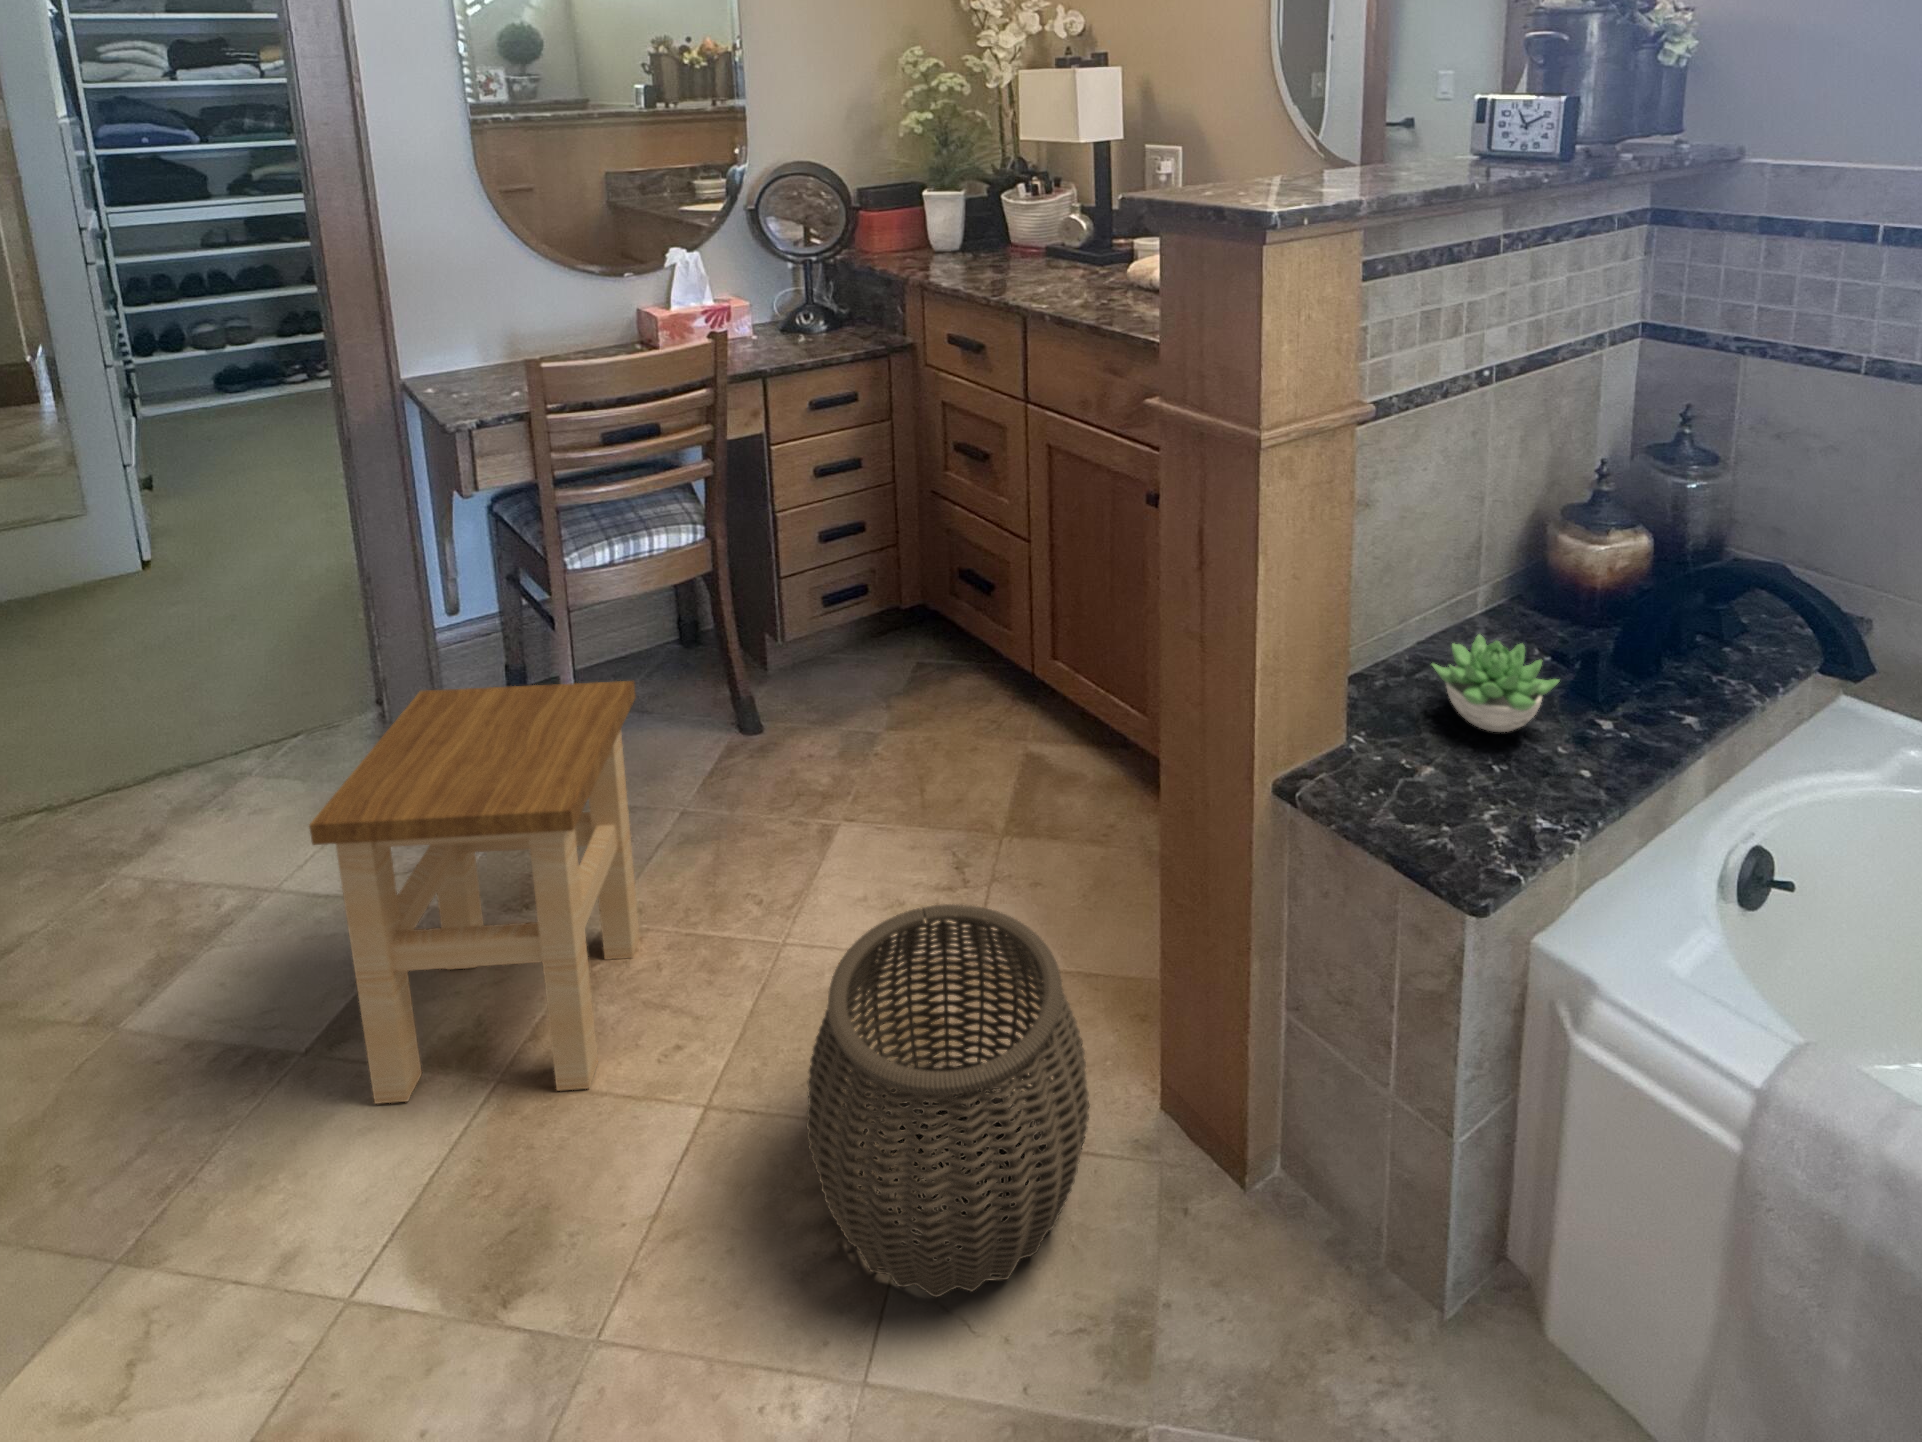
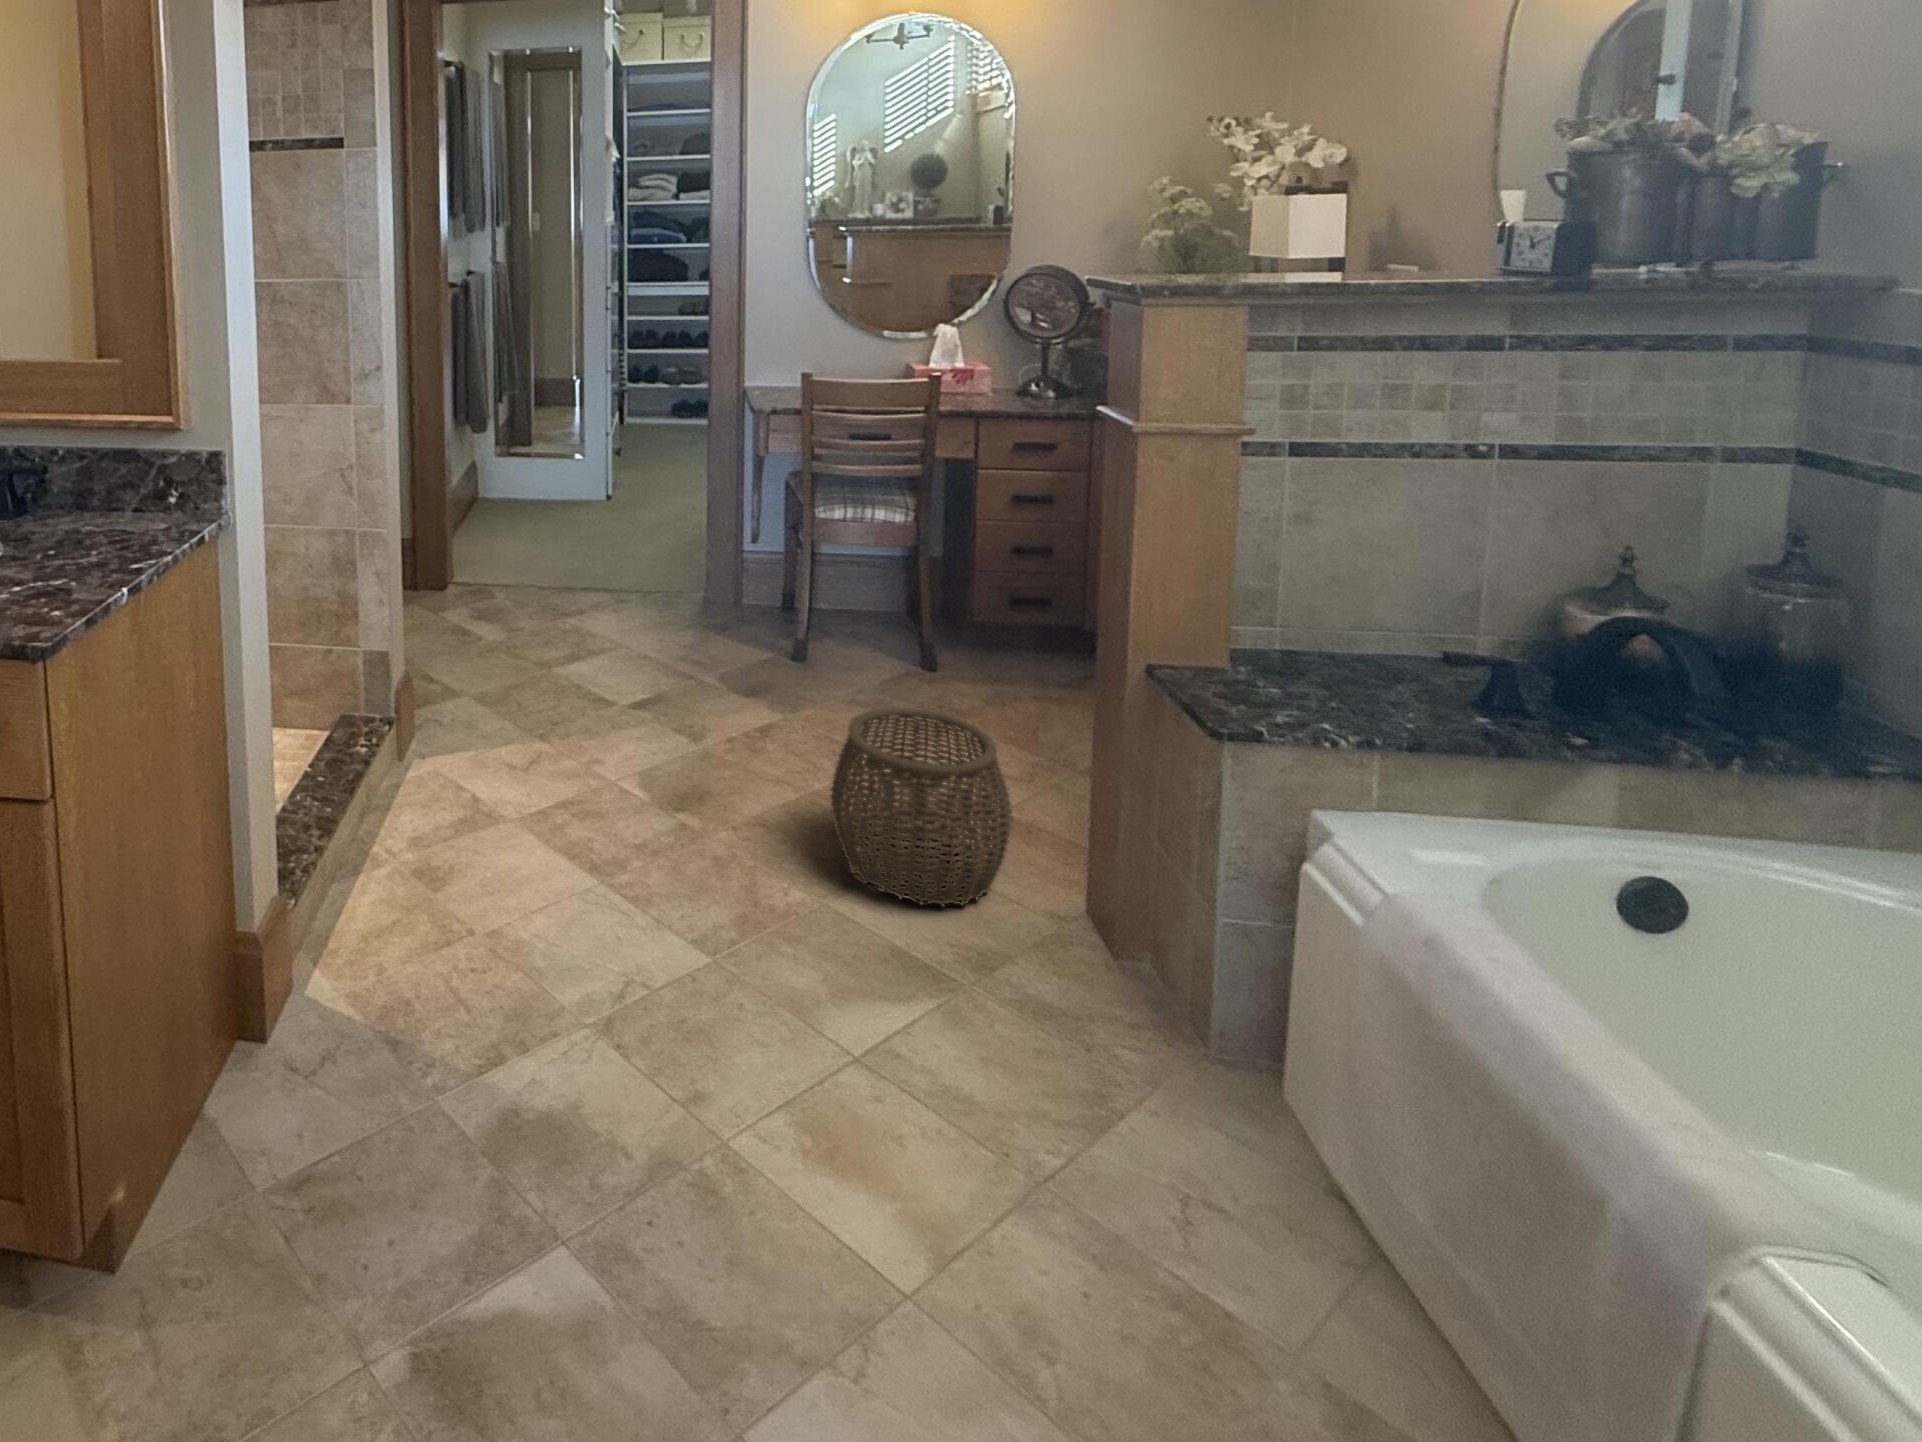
succulent plant: present [1432,634,1559,732] -> none [1318,631,1423,701]
stool: present [309,681,640,1104] -> none [642,540,817,763]

